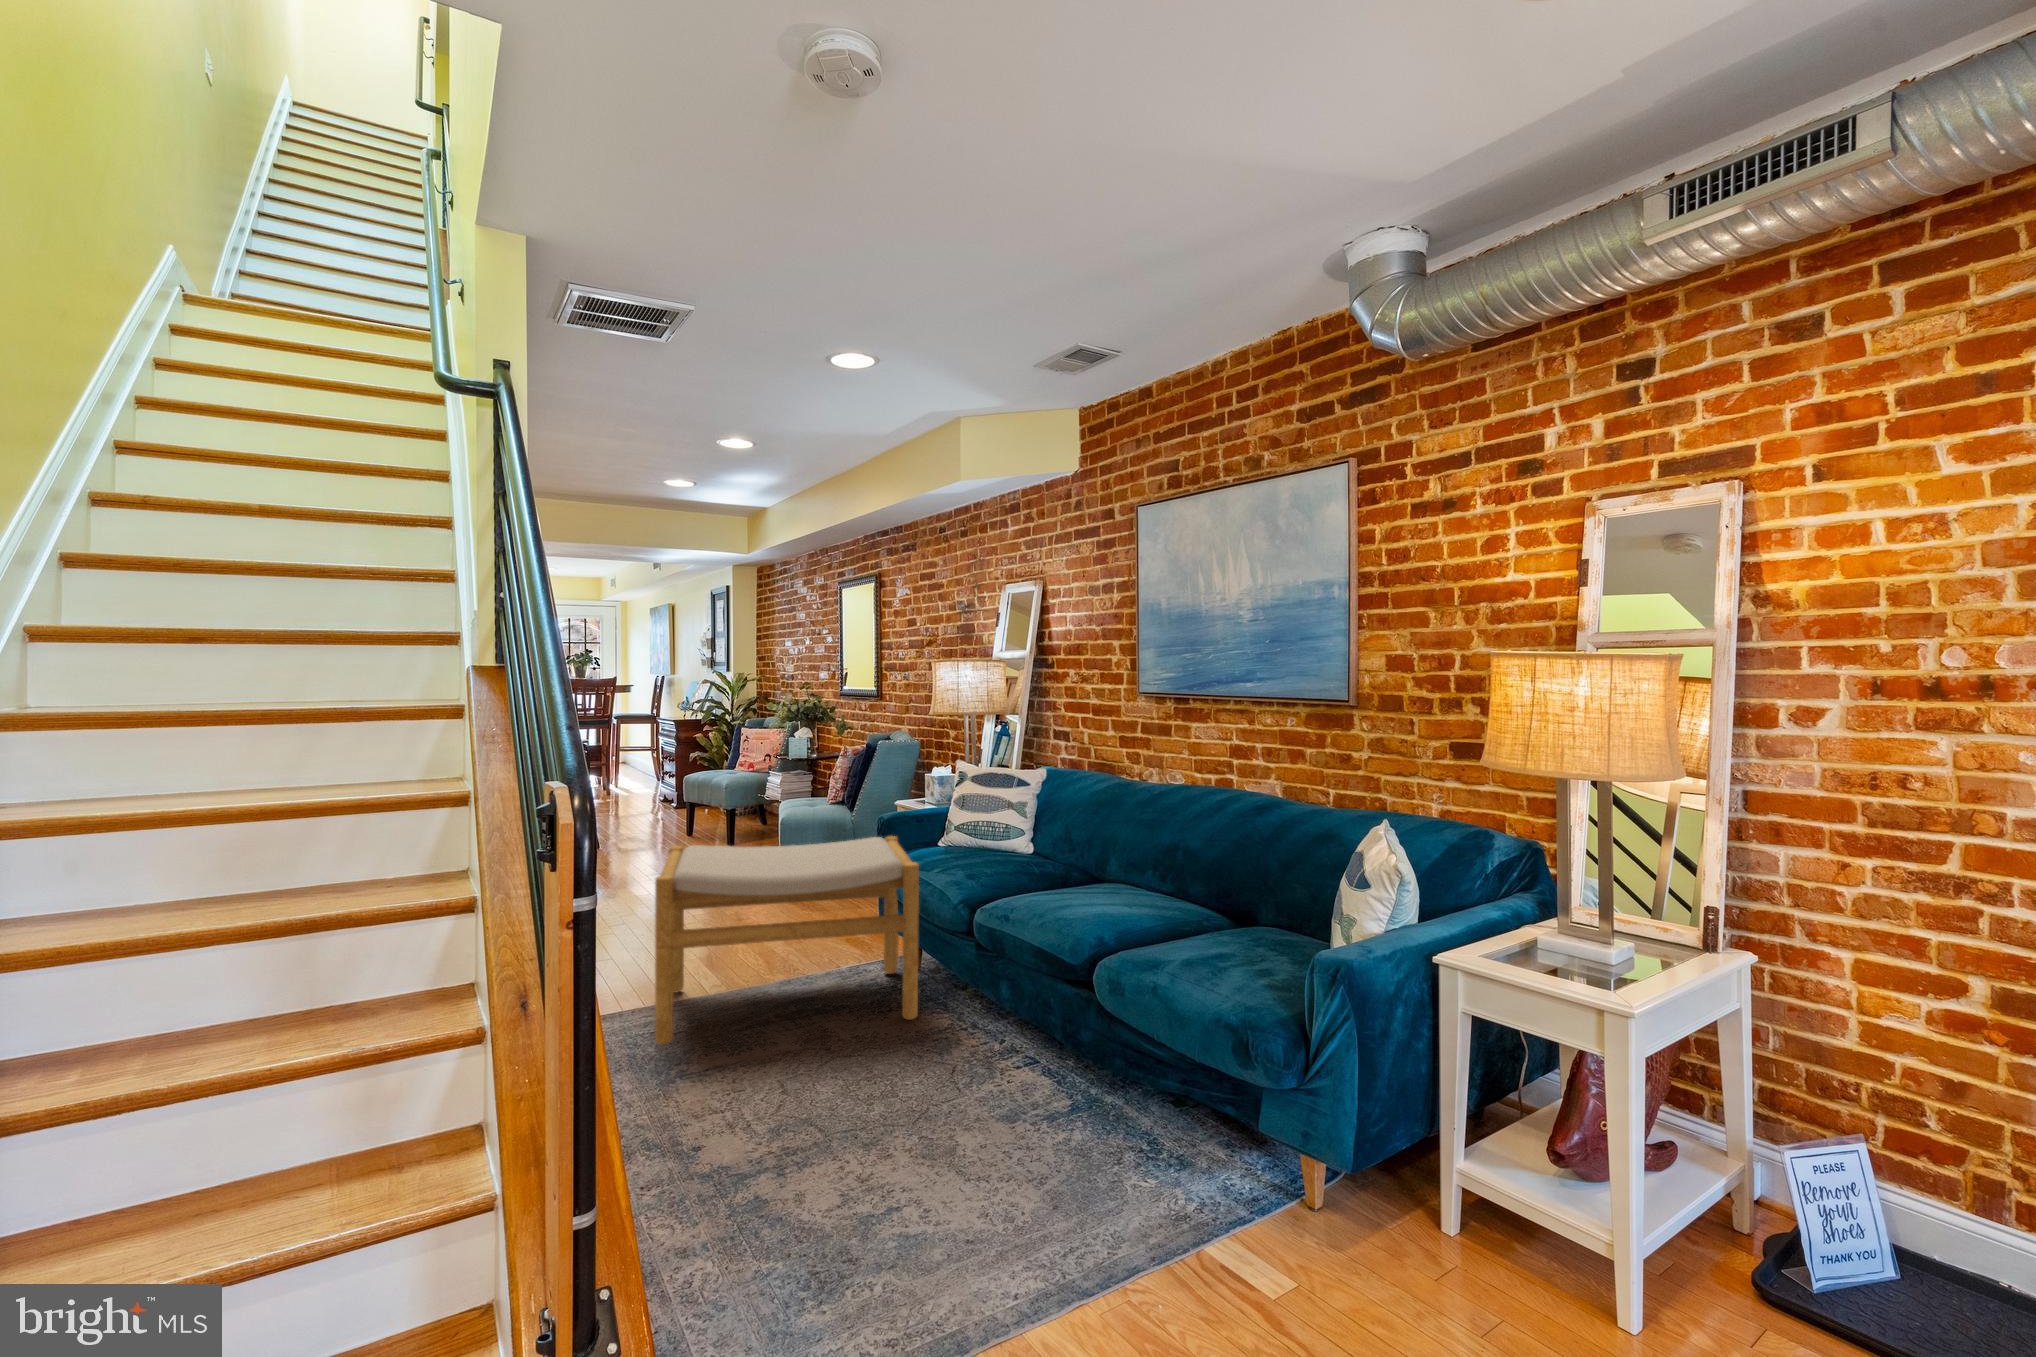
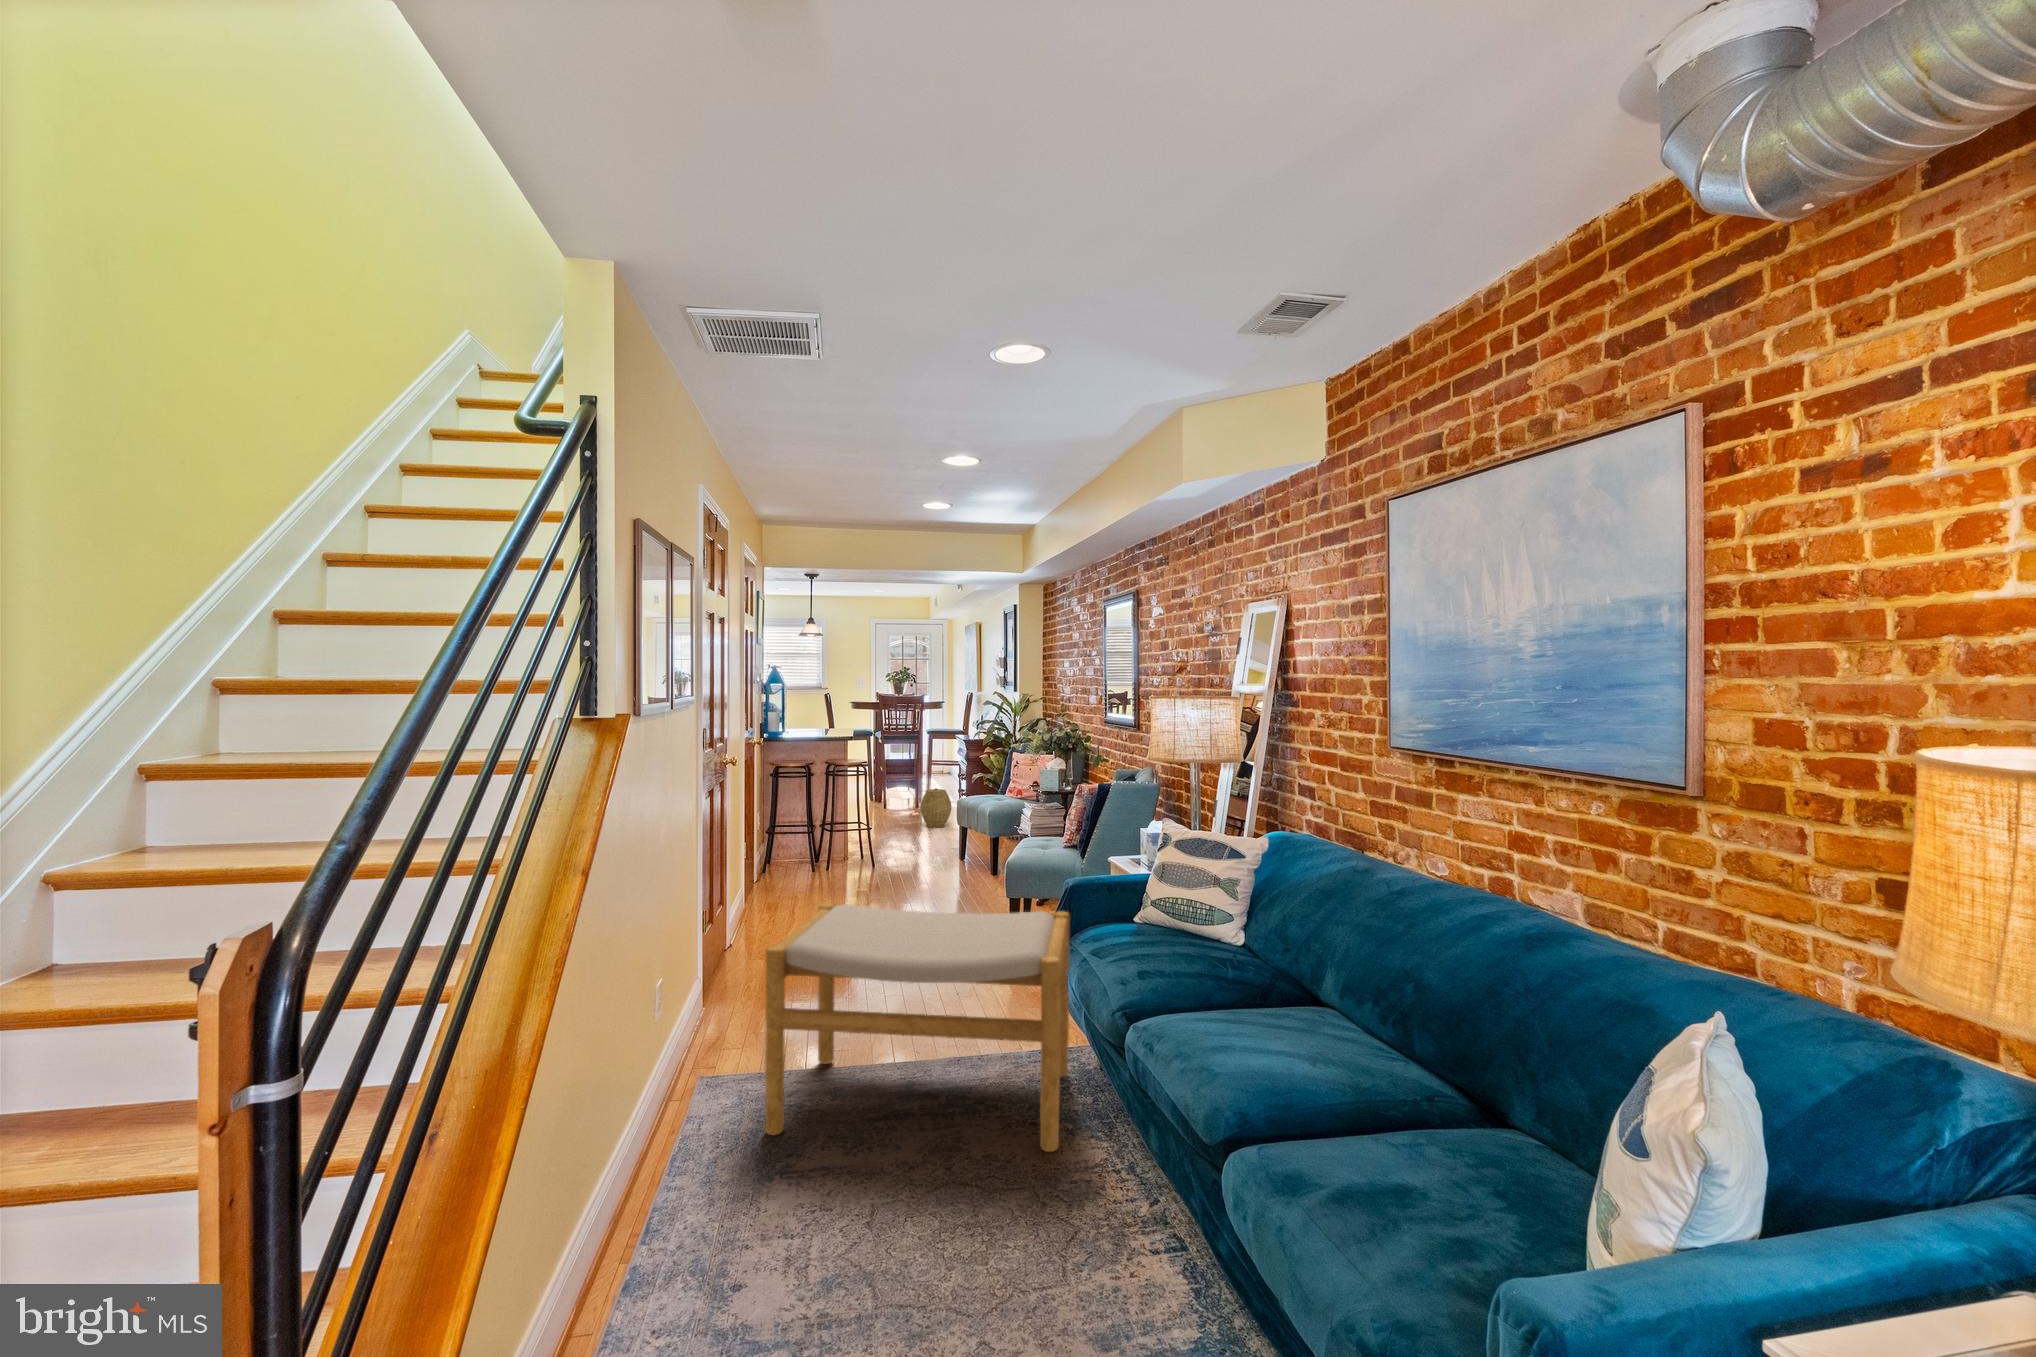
woven basket: none [632,769,665,808] -> present [920,788,951,828]

